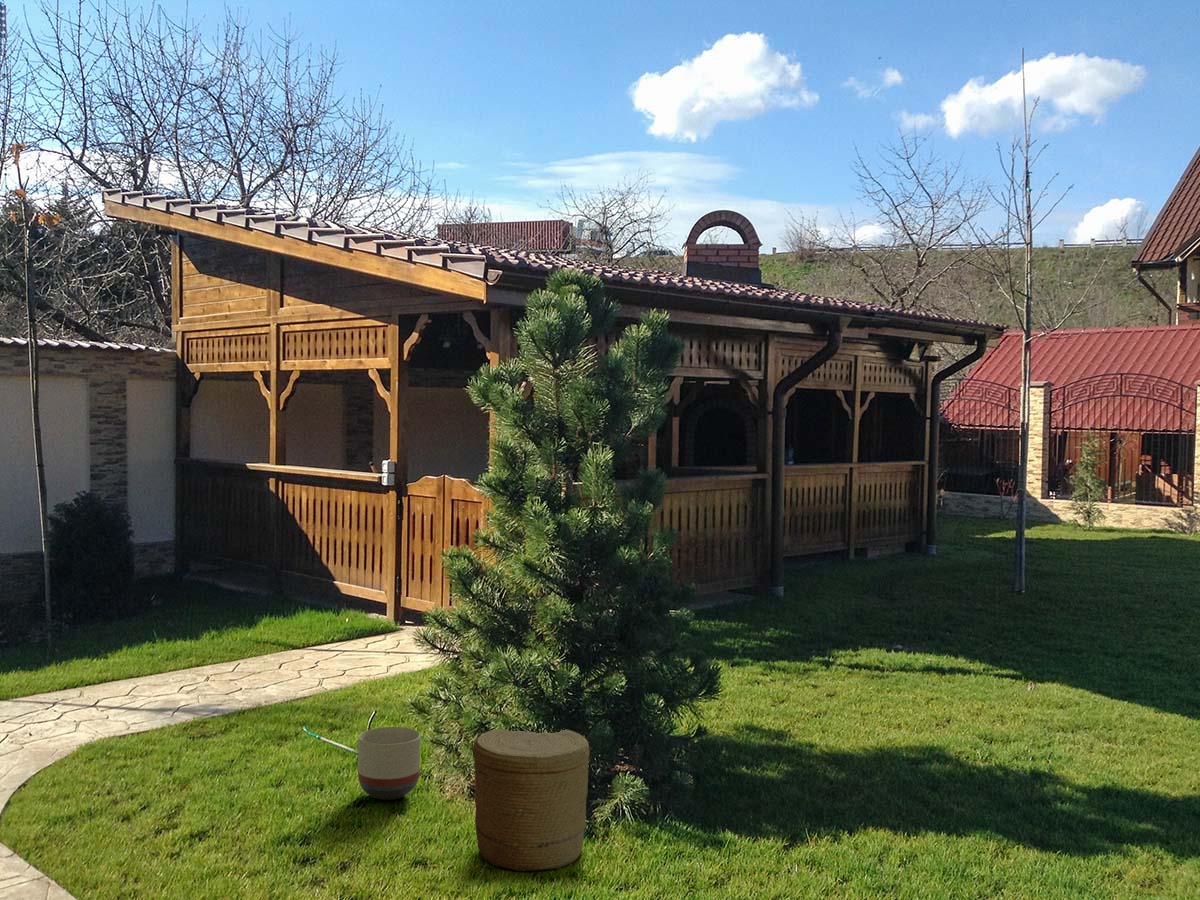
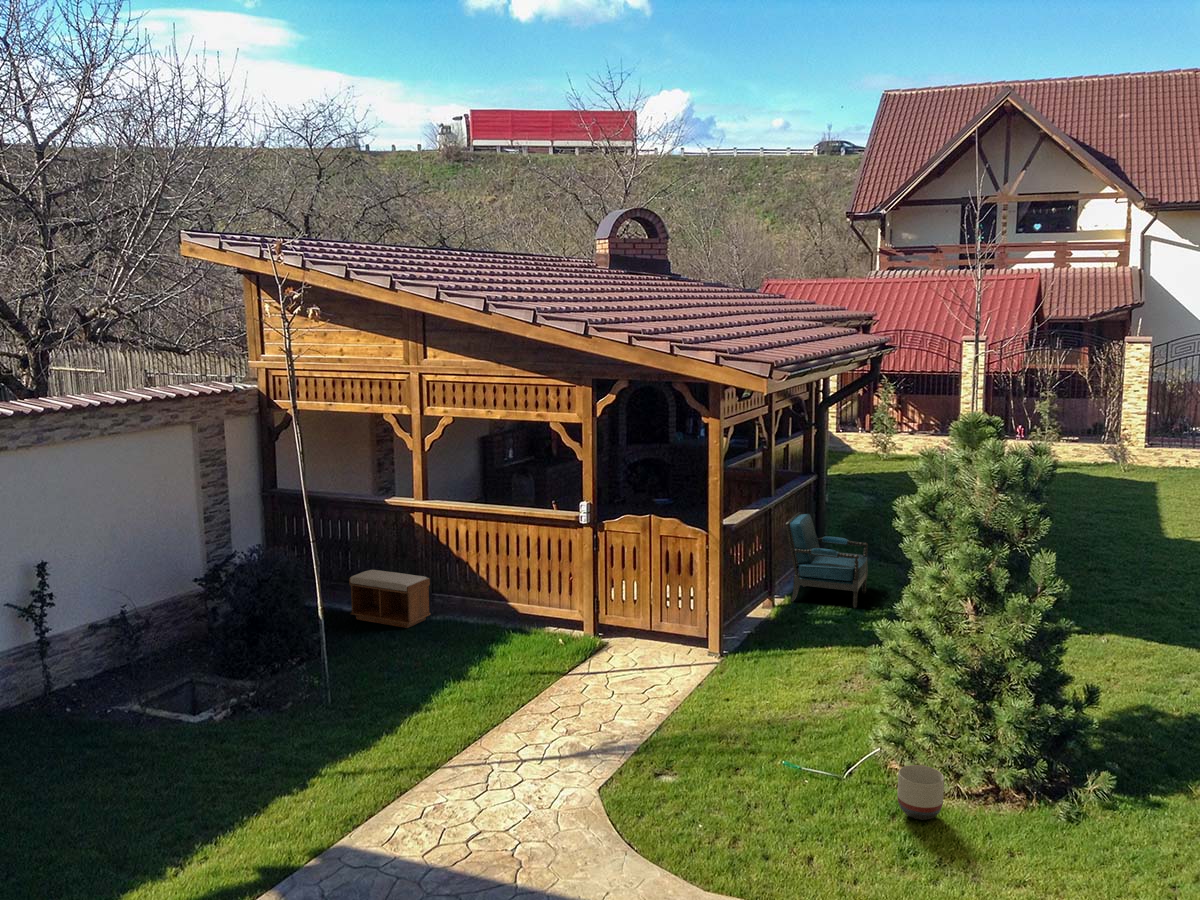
chair: none [685,517,803,635] -> present [785,512,868,608]
bench: none [205,542,277,601] -> present [349,570,431,628]
woven basket: present [473,729,590,871] -> none [1035,756,1122,857]

